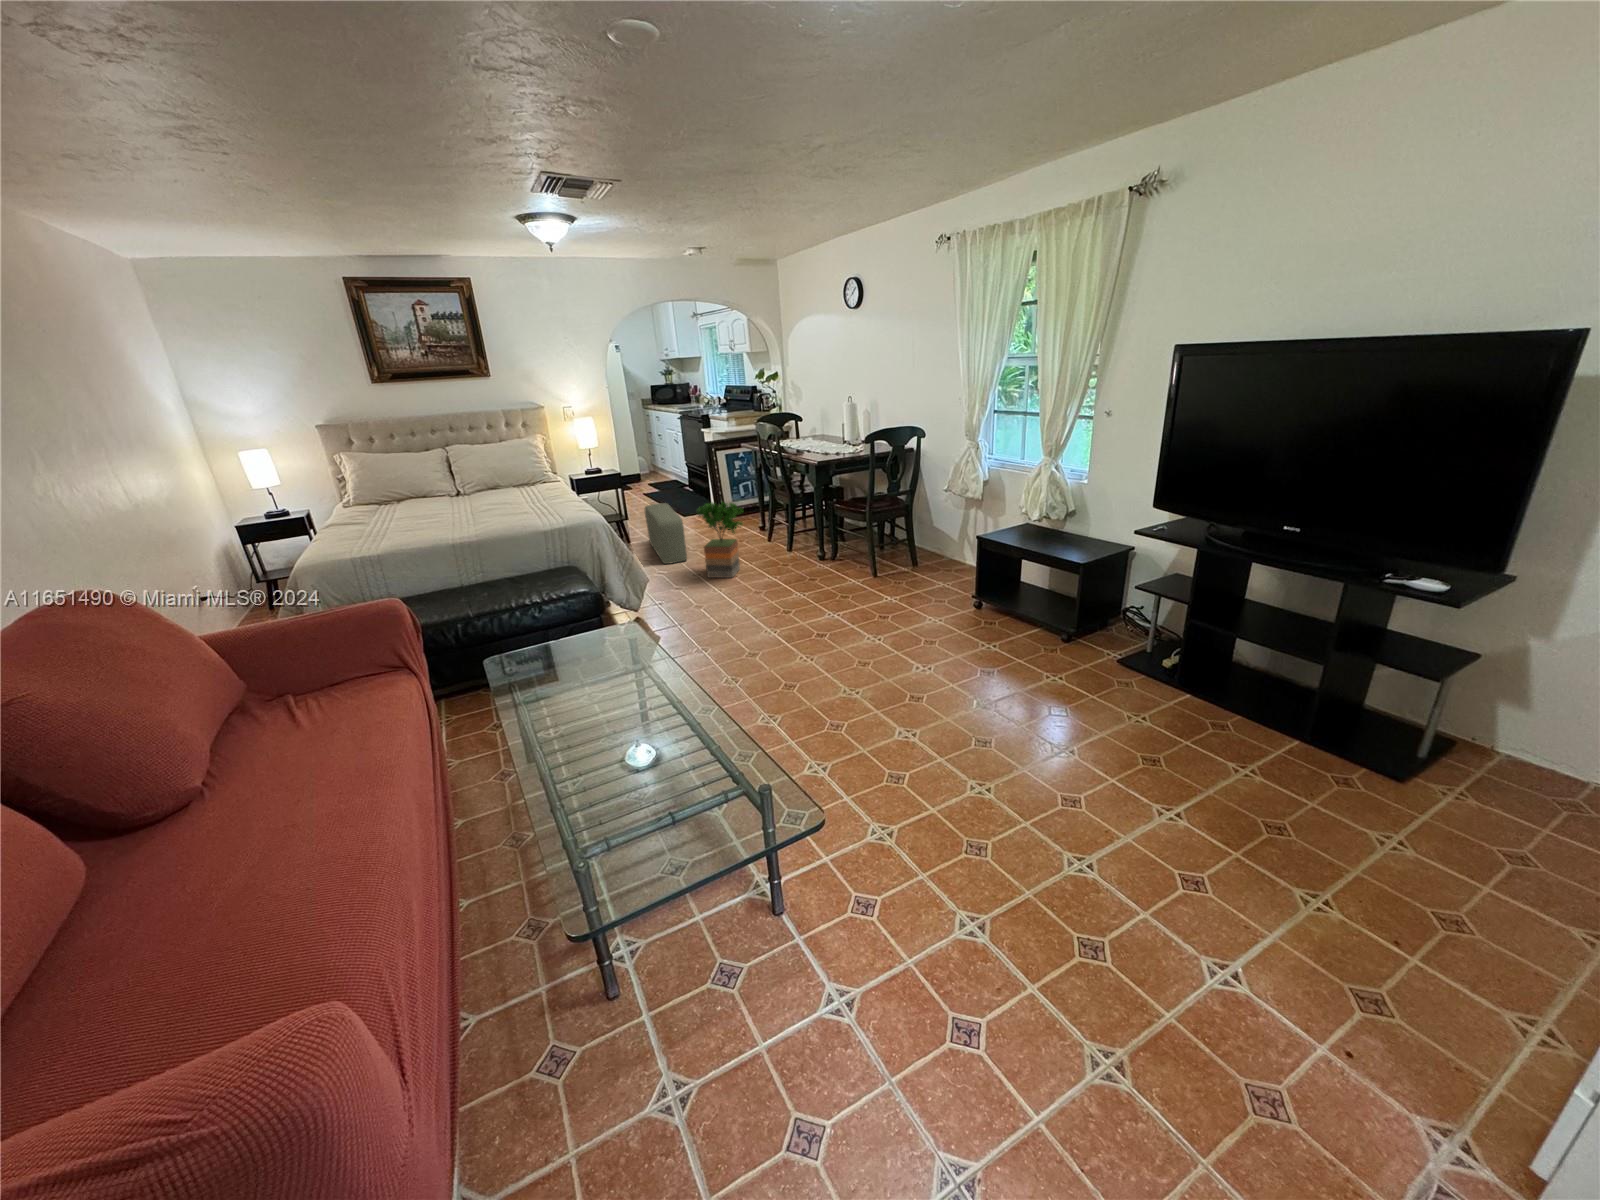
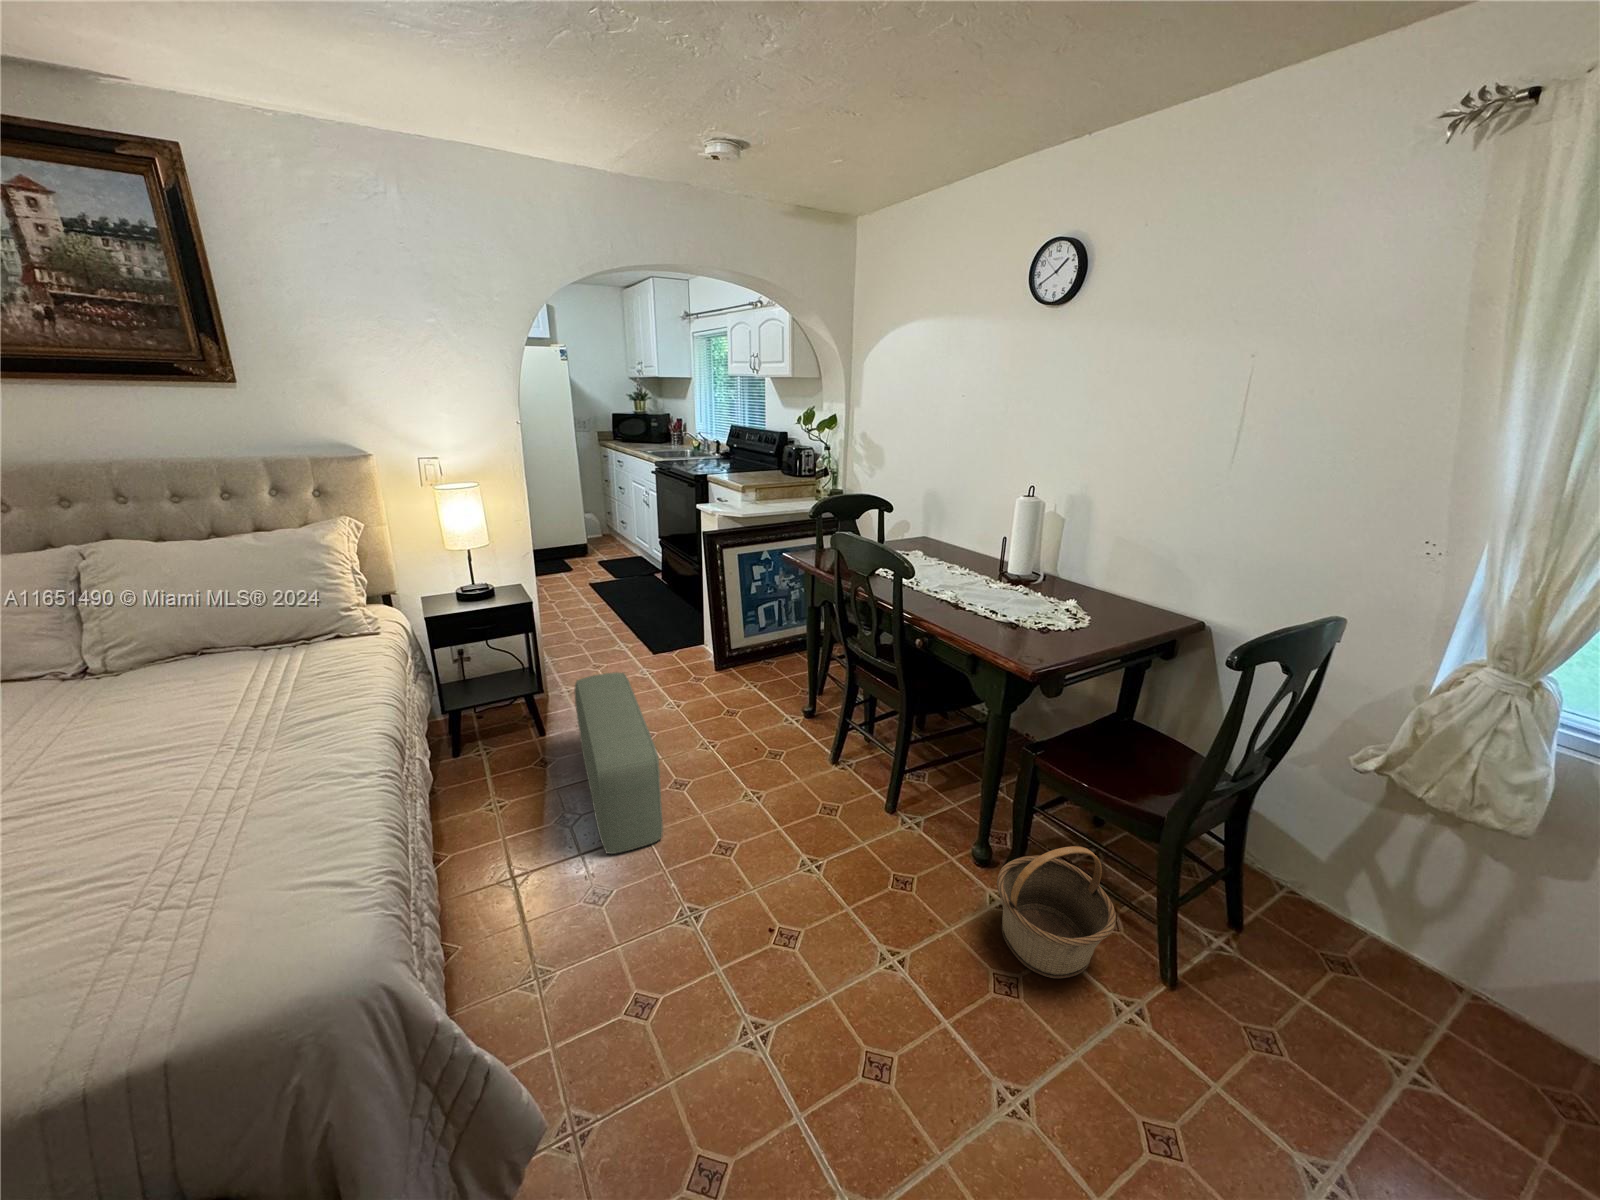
potted tree: present [697,502,743,578] -> none [697,754,831,957]
basket: none [813,528,856,577] -> present [997,846,1116,979]

